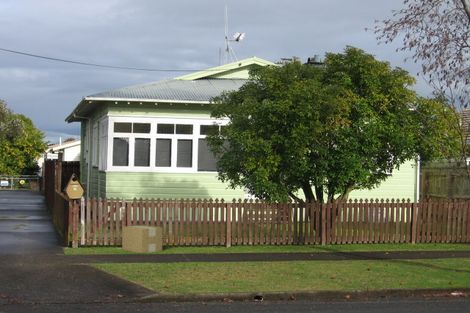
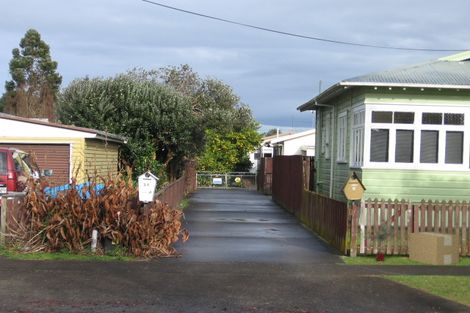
potted tree: none [81,213,113,251] -> present [366,220,399,261]

